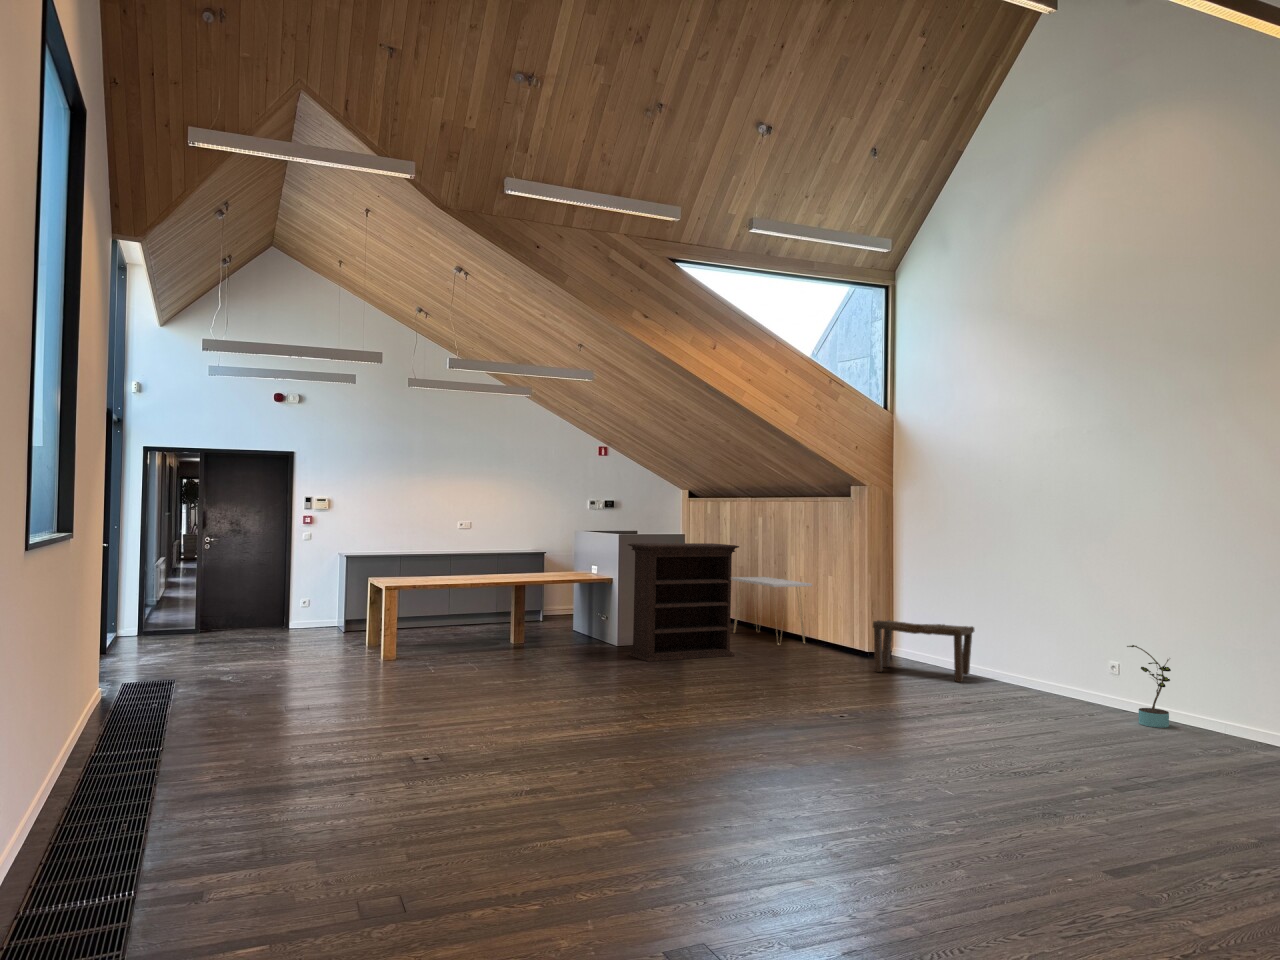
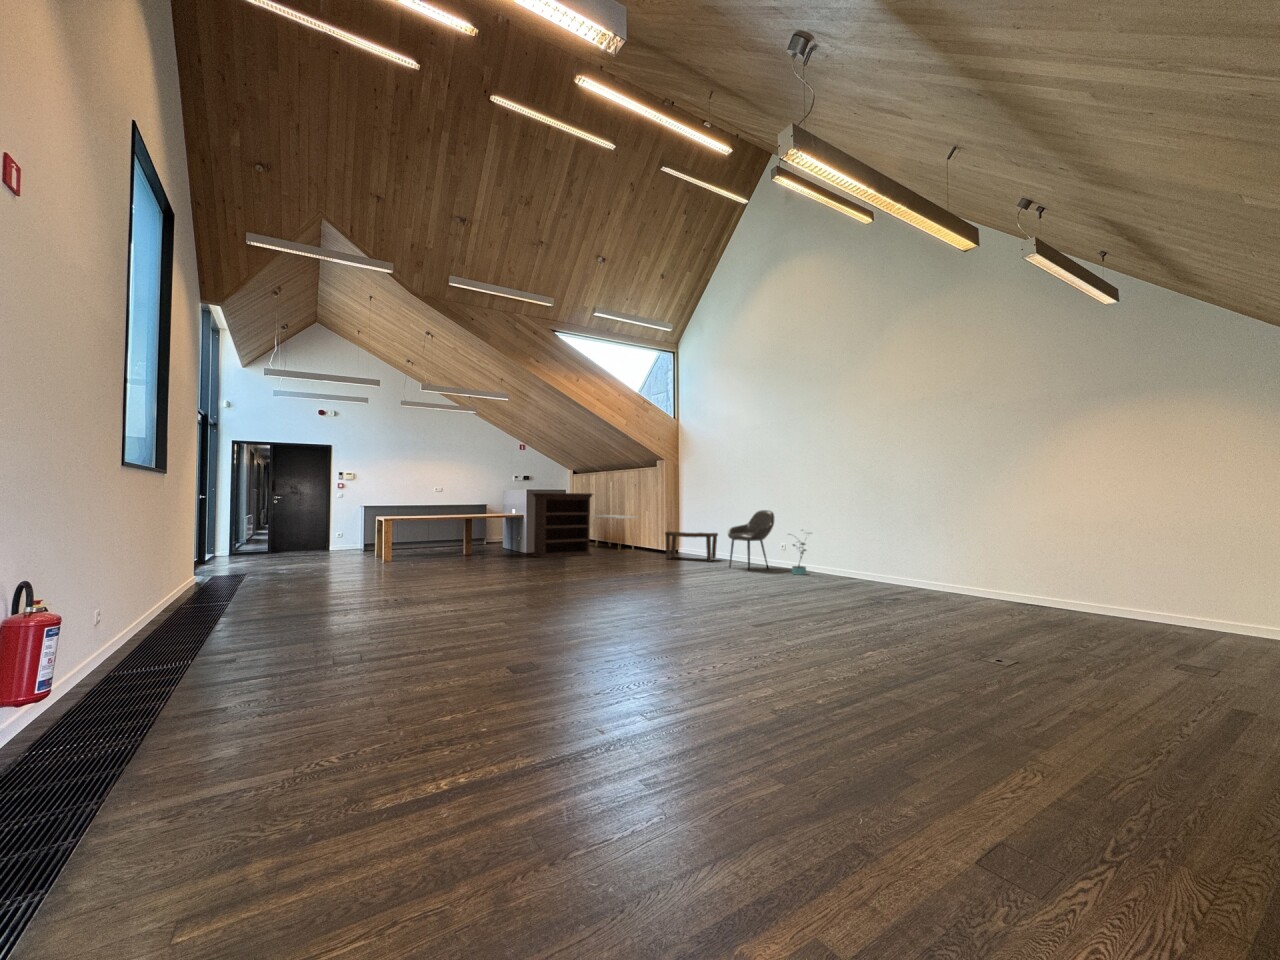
armchair: none [1002,593,1098,713] -> present [728,510,774,570]

